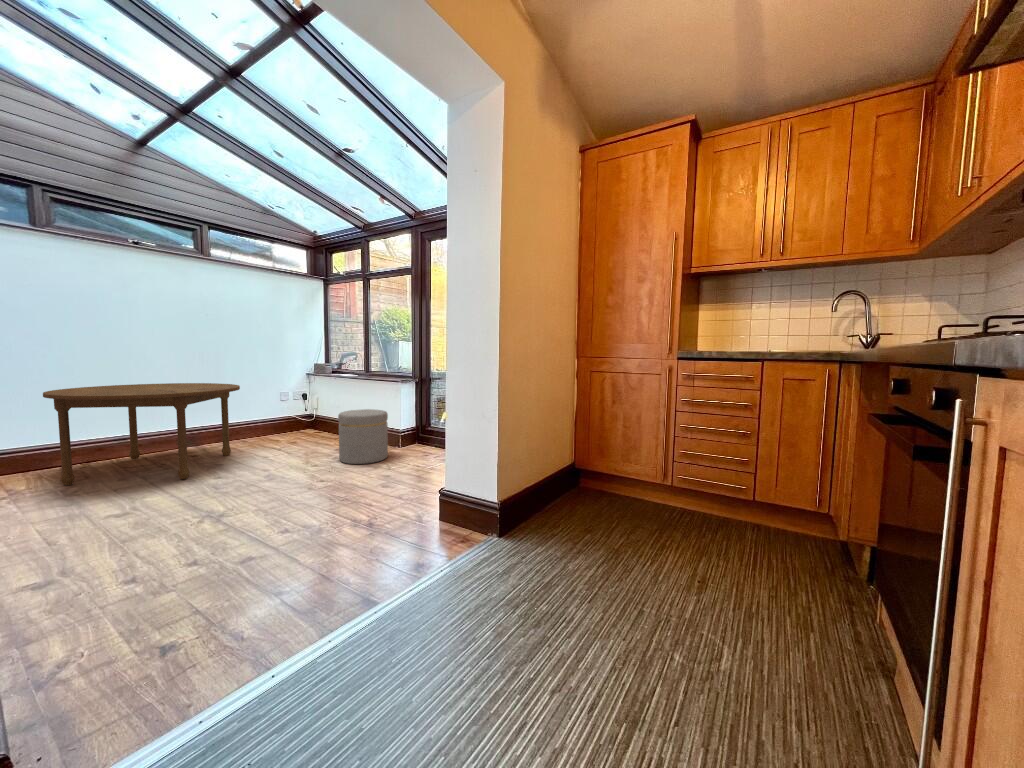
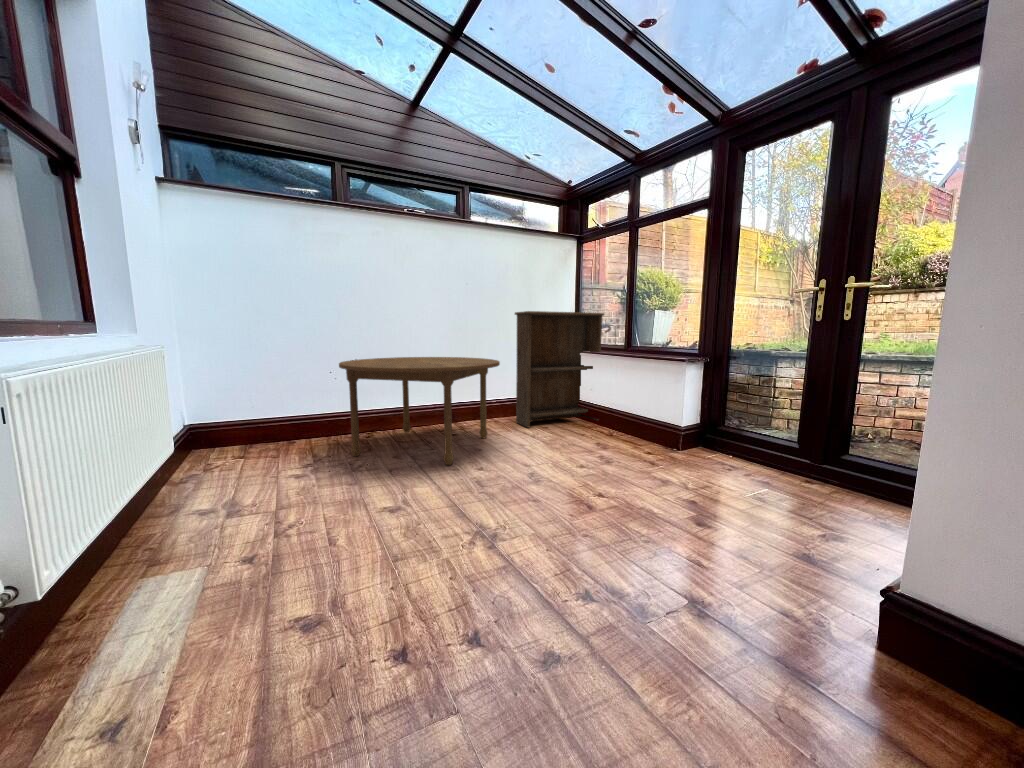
bookshelf: none [260,342,346,443] -> present [515,311,604,427]
ottoman: present [338,409,388,464] -> none [609,397,677,473]

